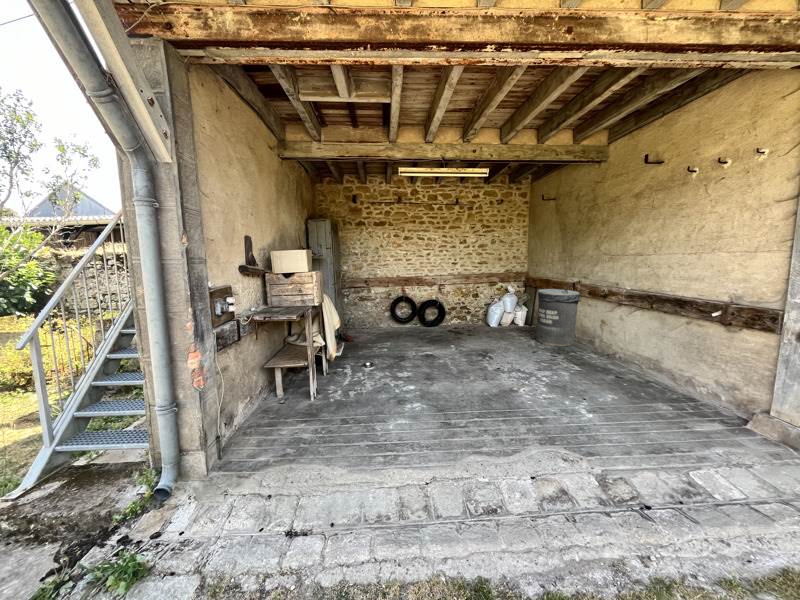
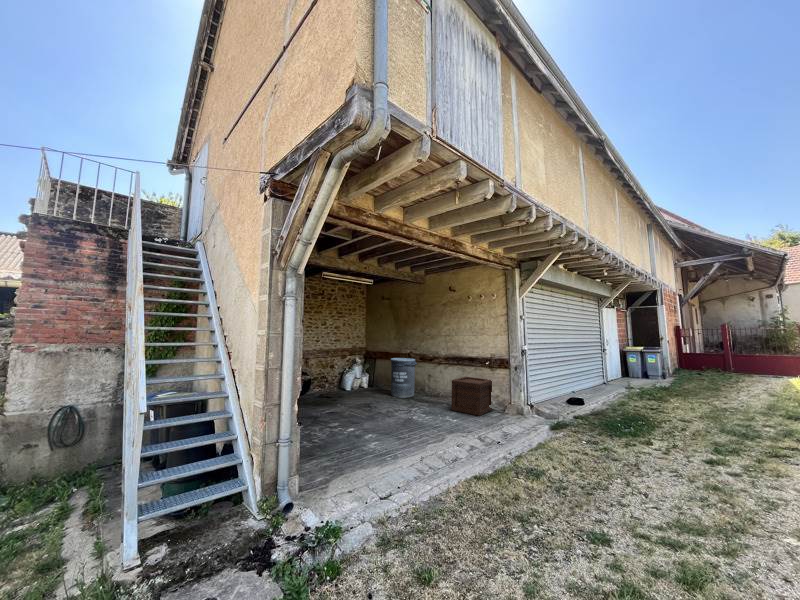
wooden crate: none [610,333,730,416] -> present [451,377,492,416]

